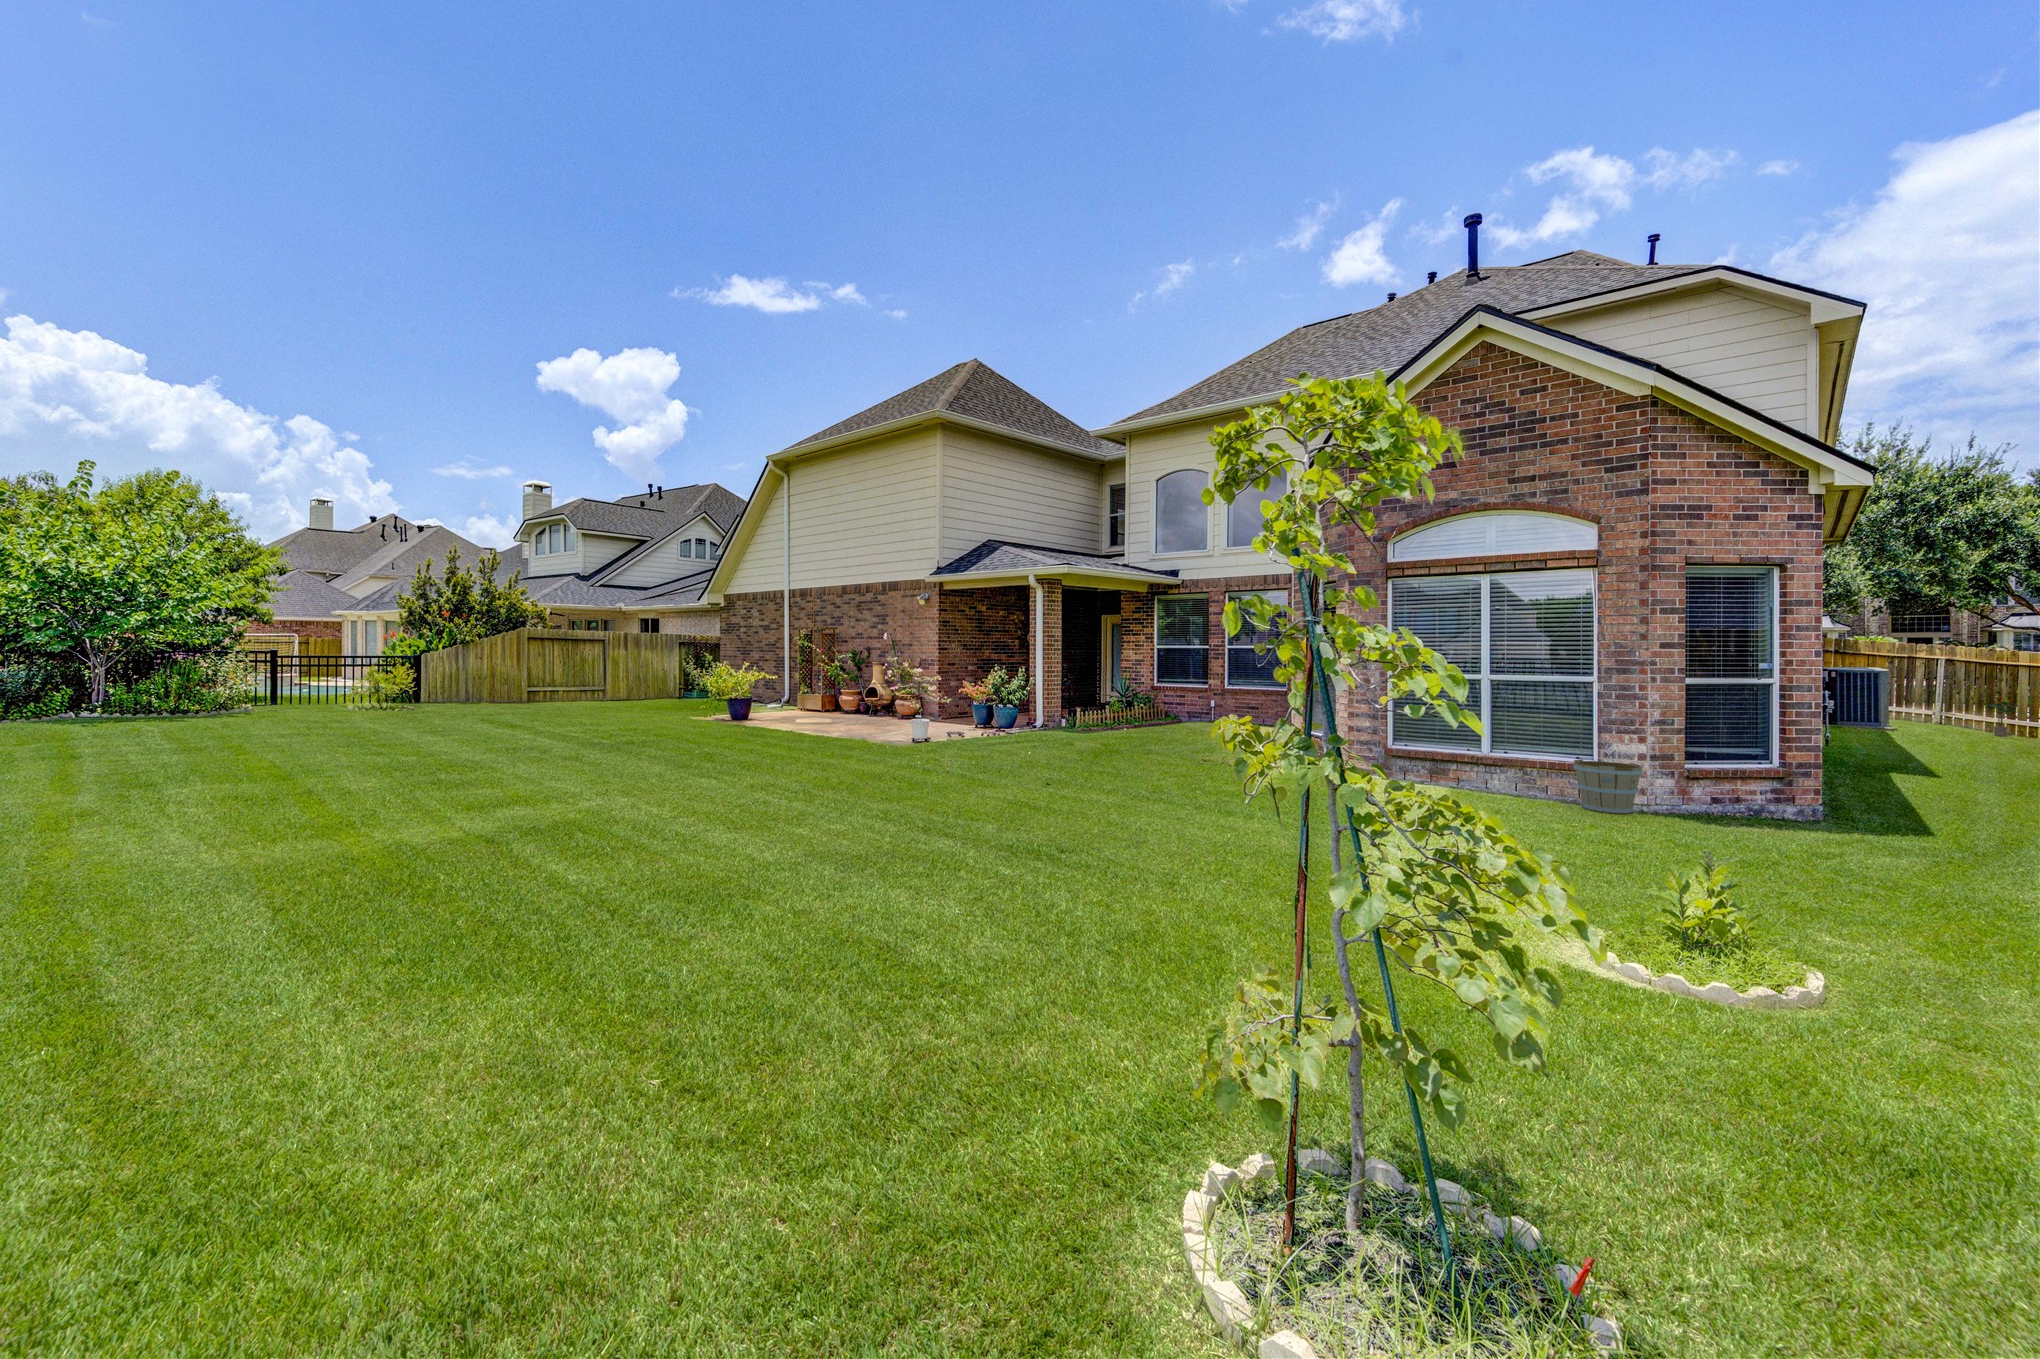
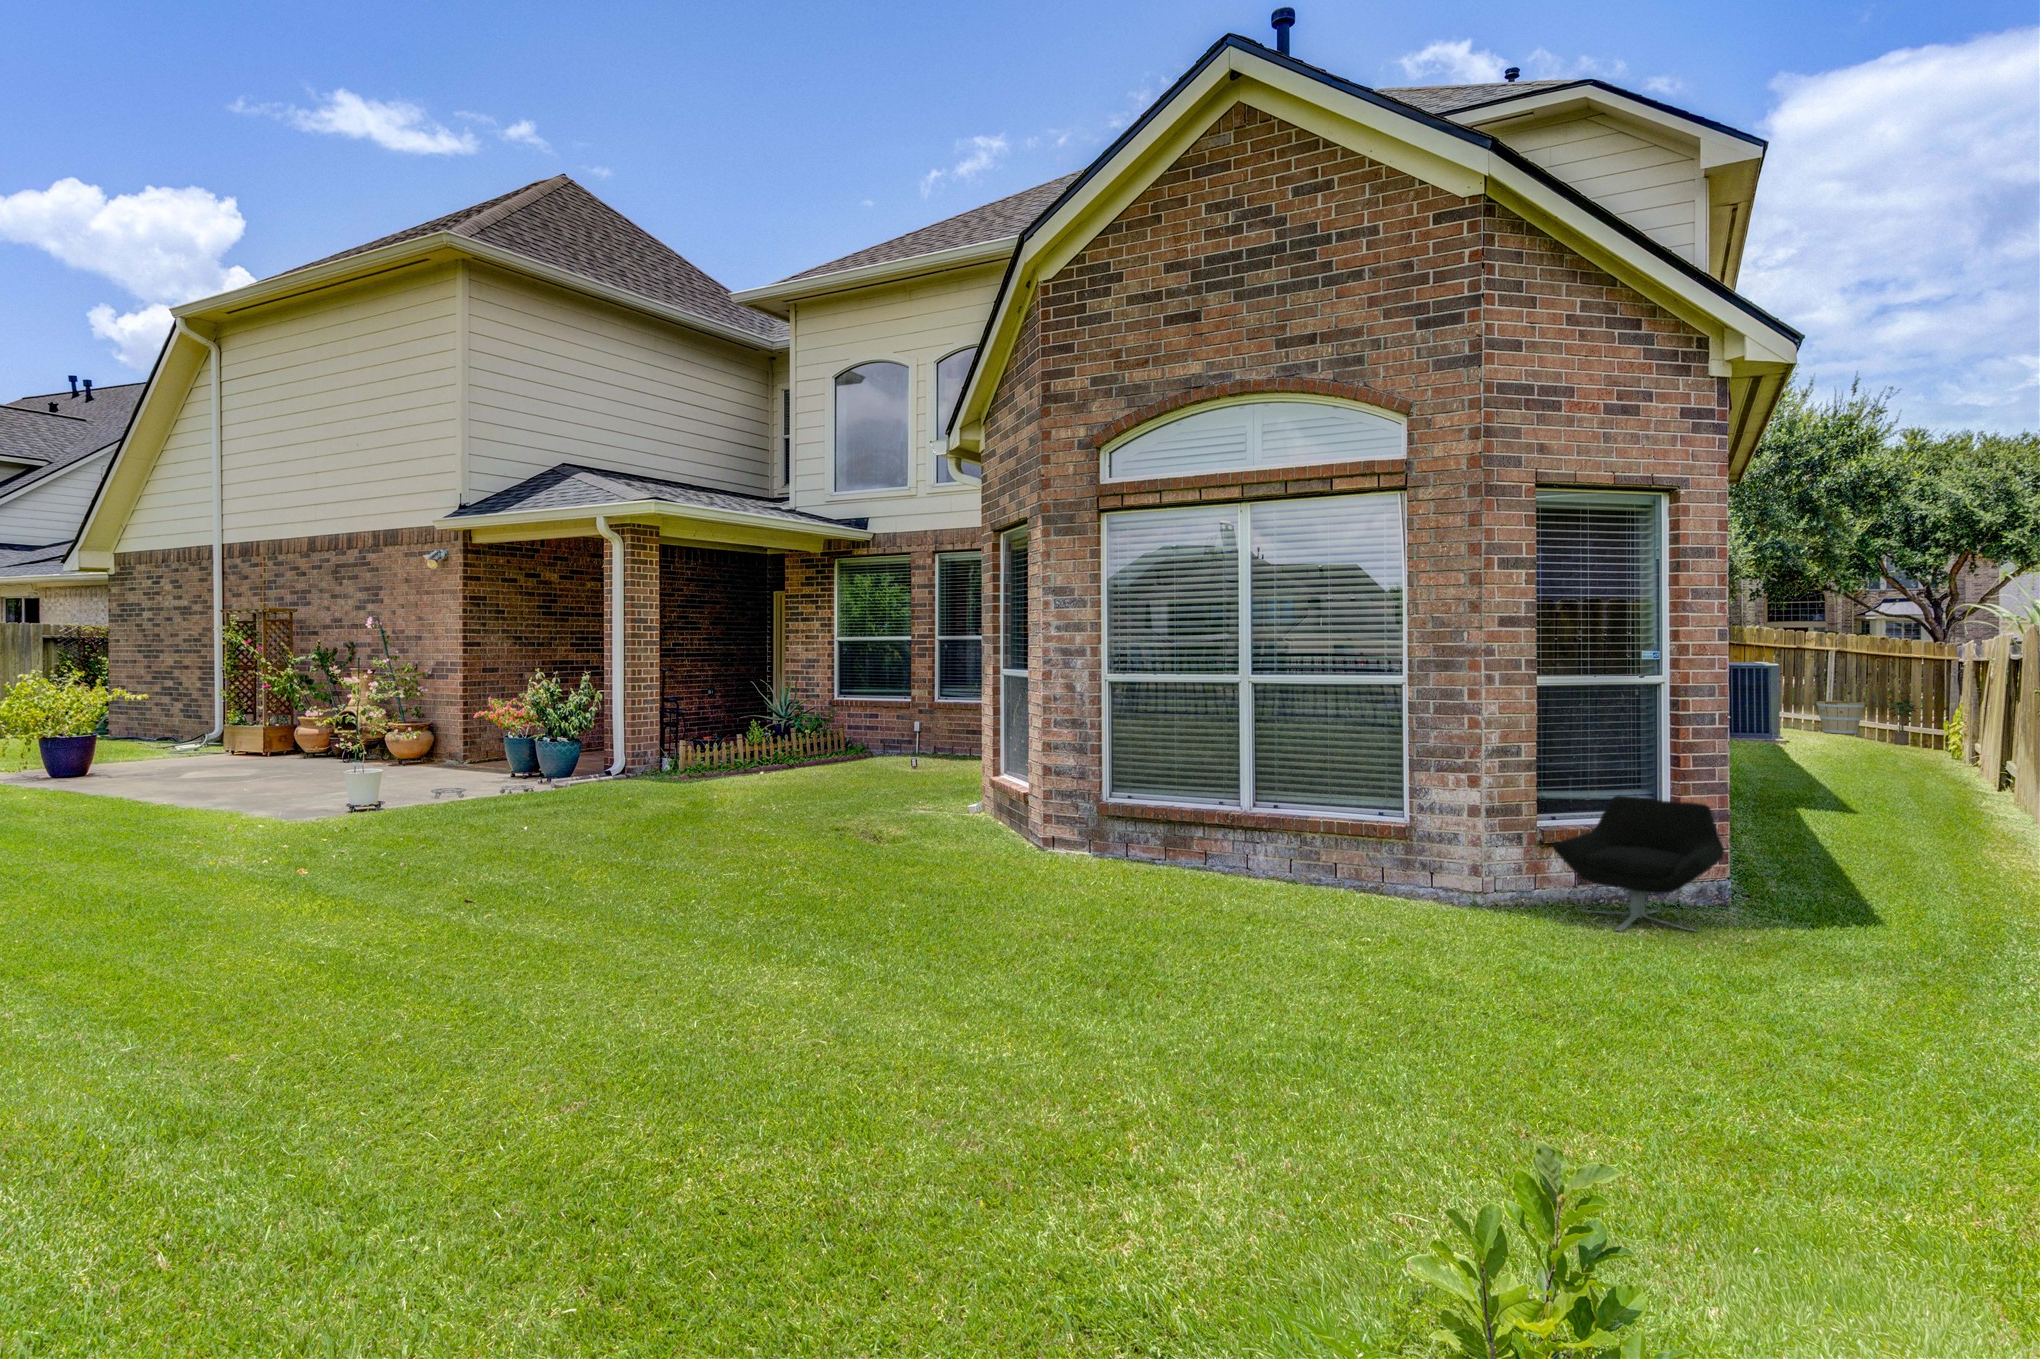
lounge chair: none [1698,750,1818,828] -> present [1553,796,1724,931]
wooden bucket: present [1573,759,1643,814] -> present [1816,700,1865,734]

